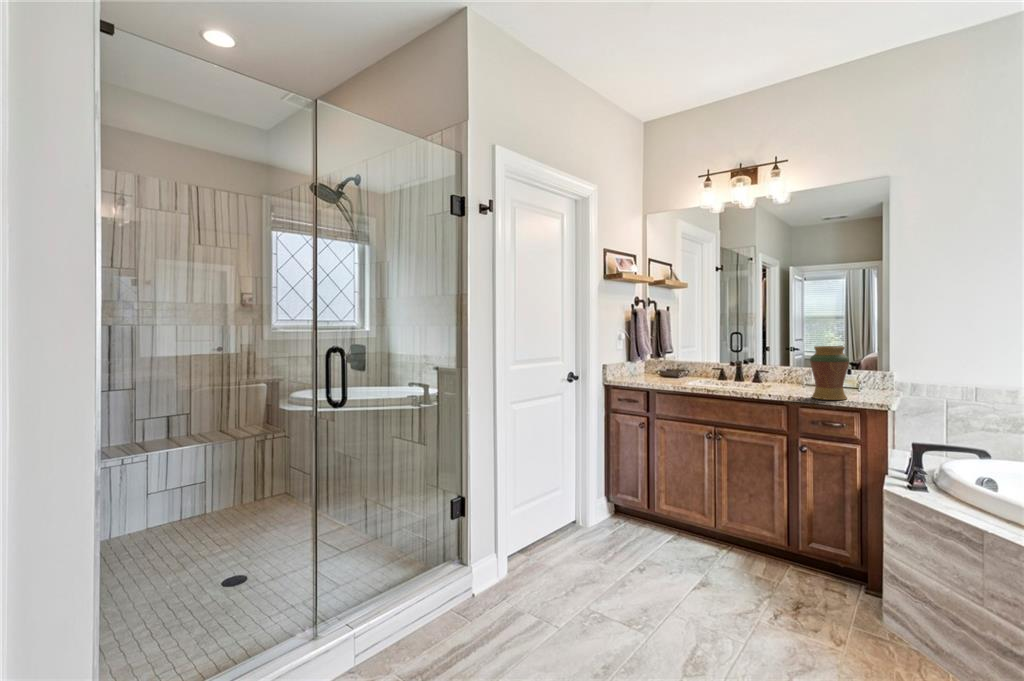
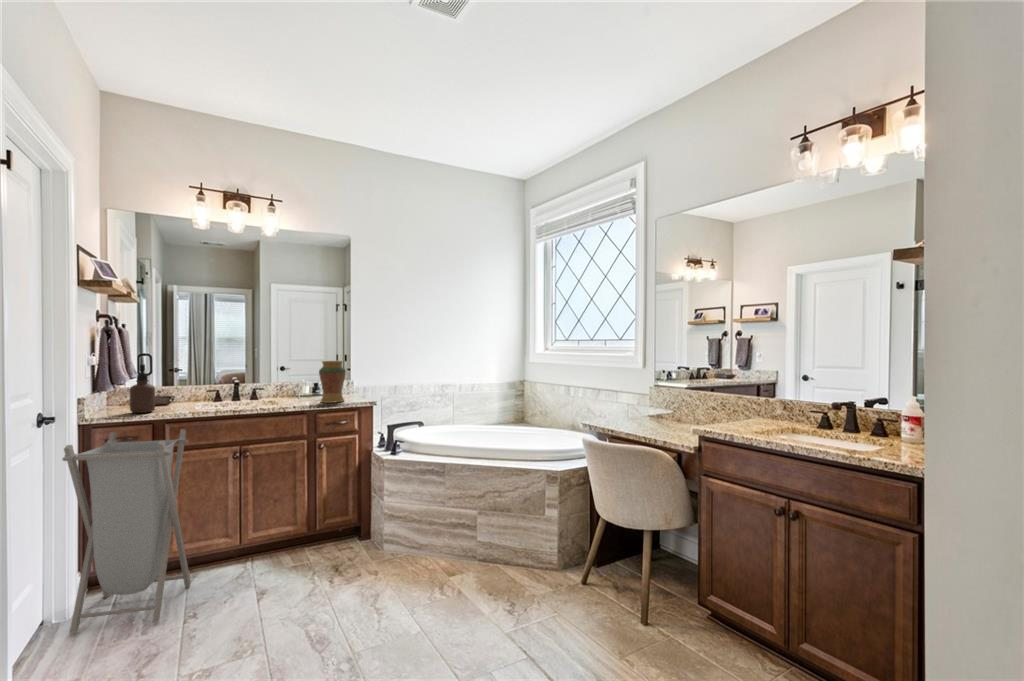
soap dispenser: none [635,344,653,385] -> present [130,365,155,413]
laundry hamper: none [569,398,665,564] -> present [62,429,191,634]

